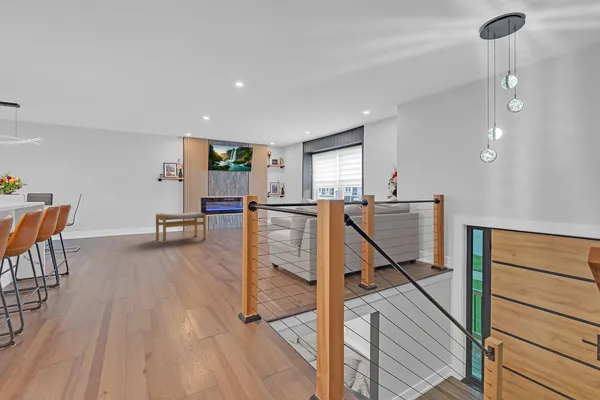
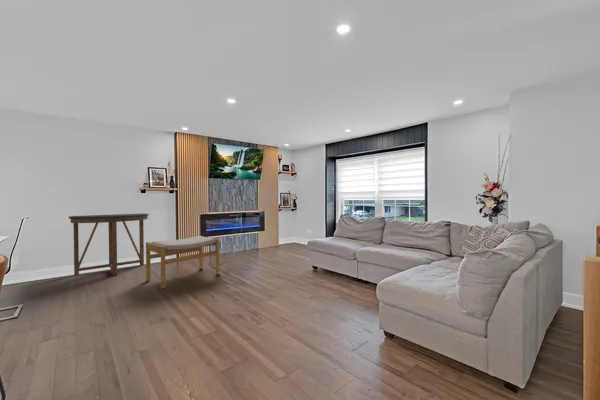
console table: none [109,196,162,238] -> present [69,213,149,276]

